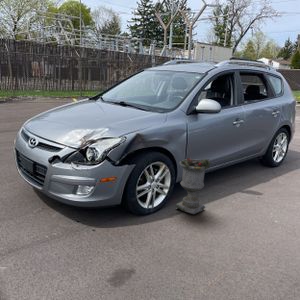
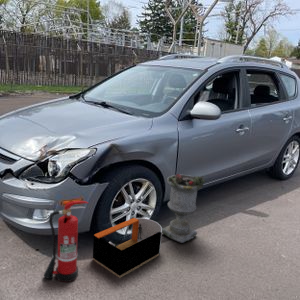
fire extinguisher: none [89,177,123,242] -> present [44,201,88,282]
storage bin: none [124,194,178,239] -> present [93,218,162,278]

